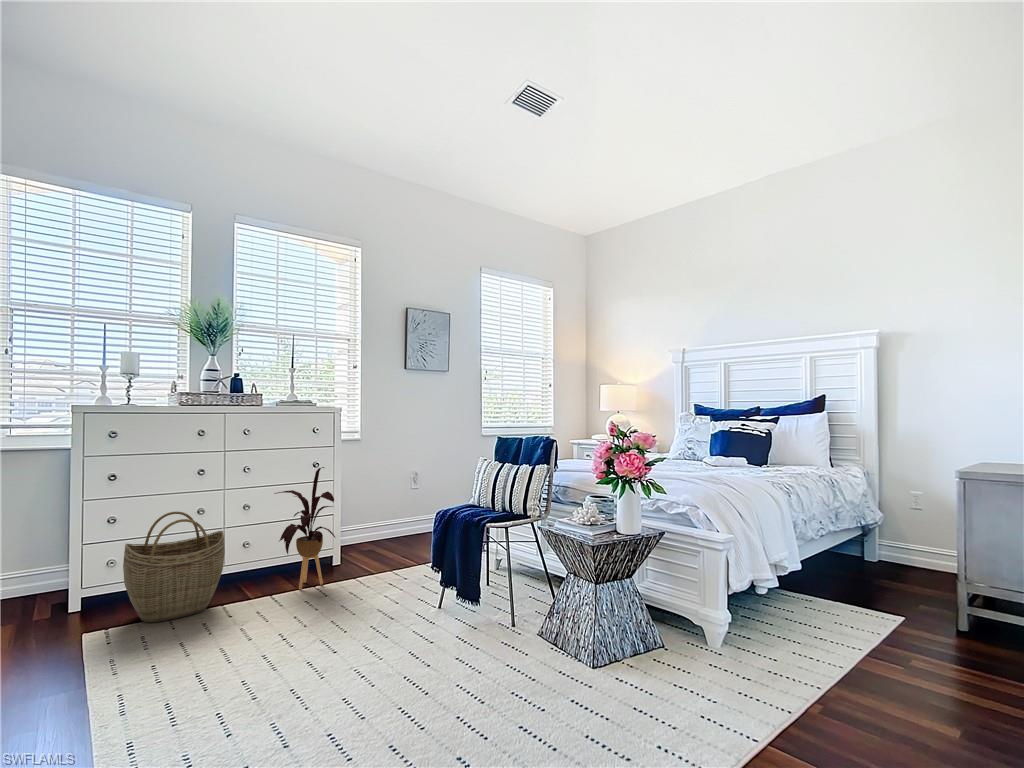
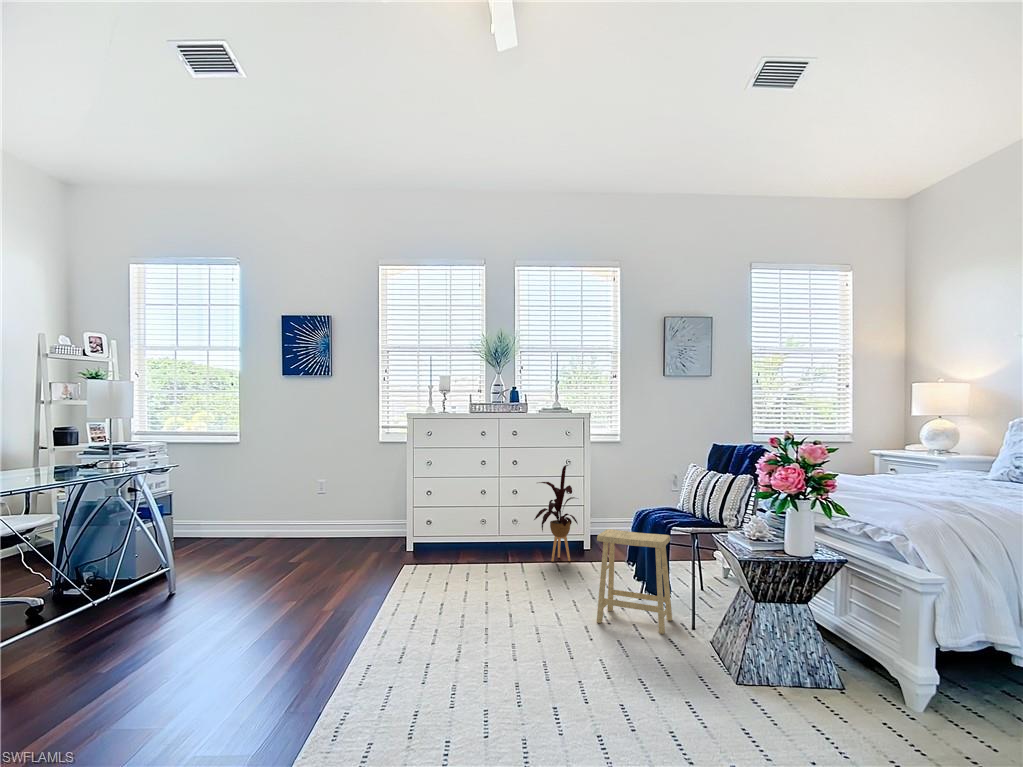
woven basket: present [123,511,225,623] -> none [439,489,499,563]
footstool: none [415,535,498,660] -> present [597,529,672,634]

